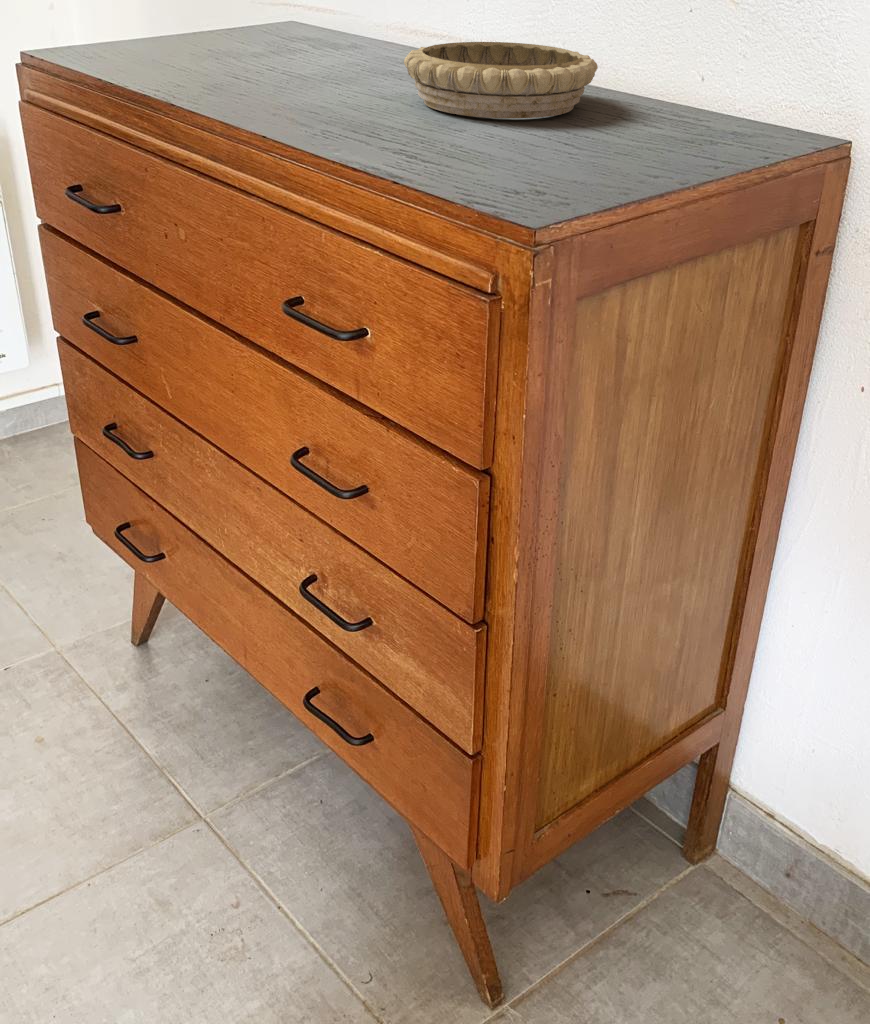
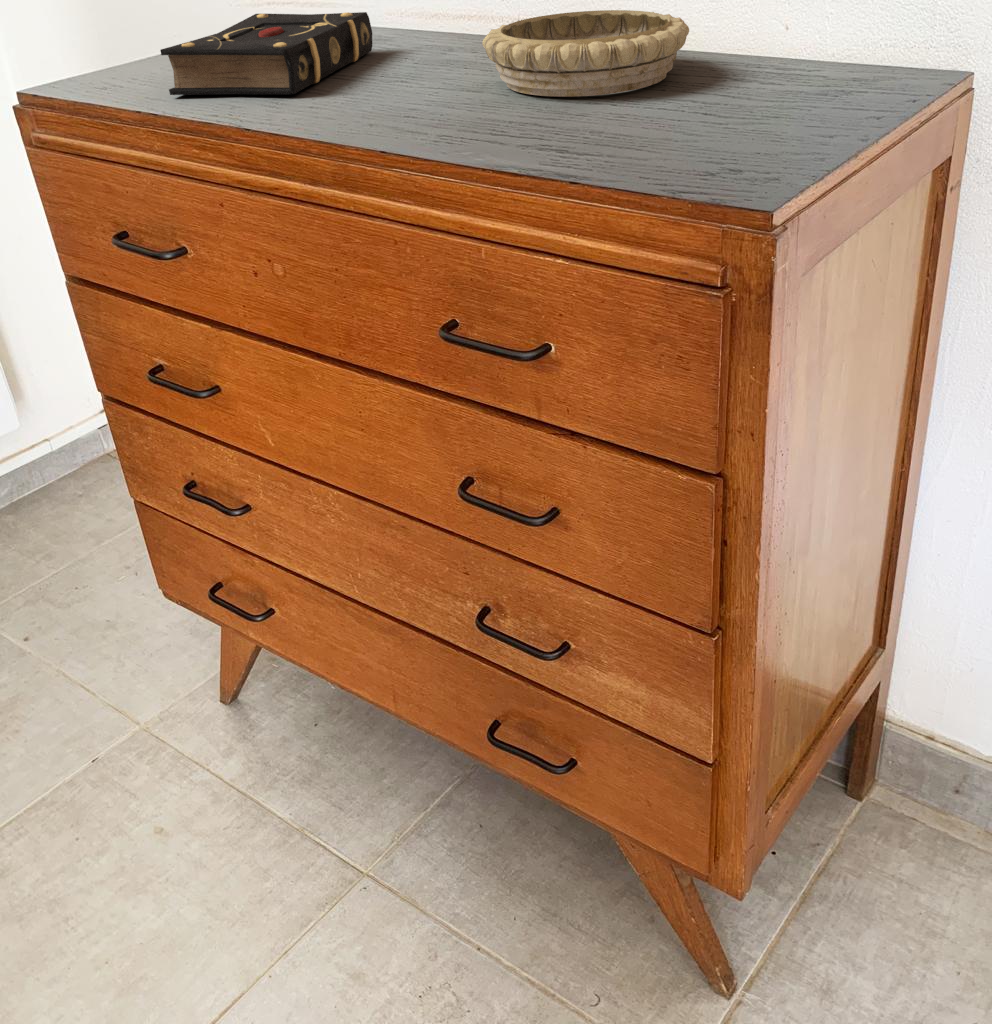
book: none [132,9,344,81] -> present [160,12,372,95]

